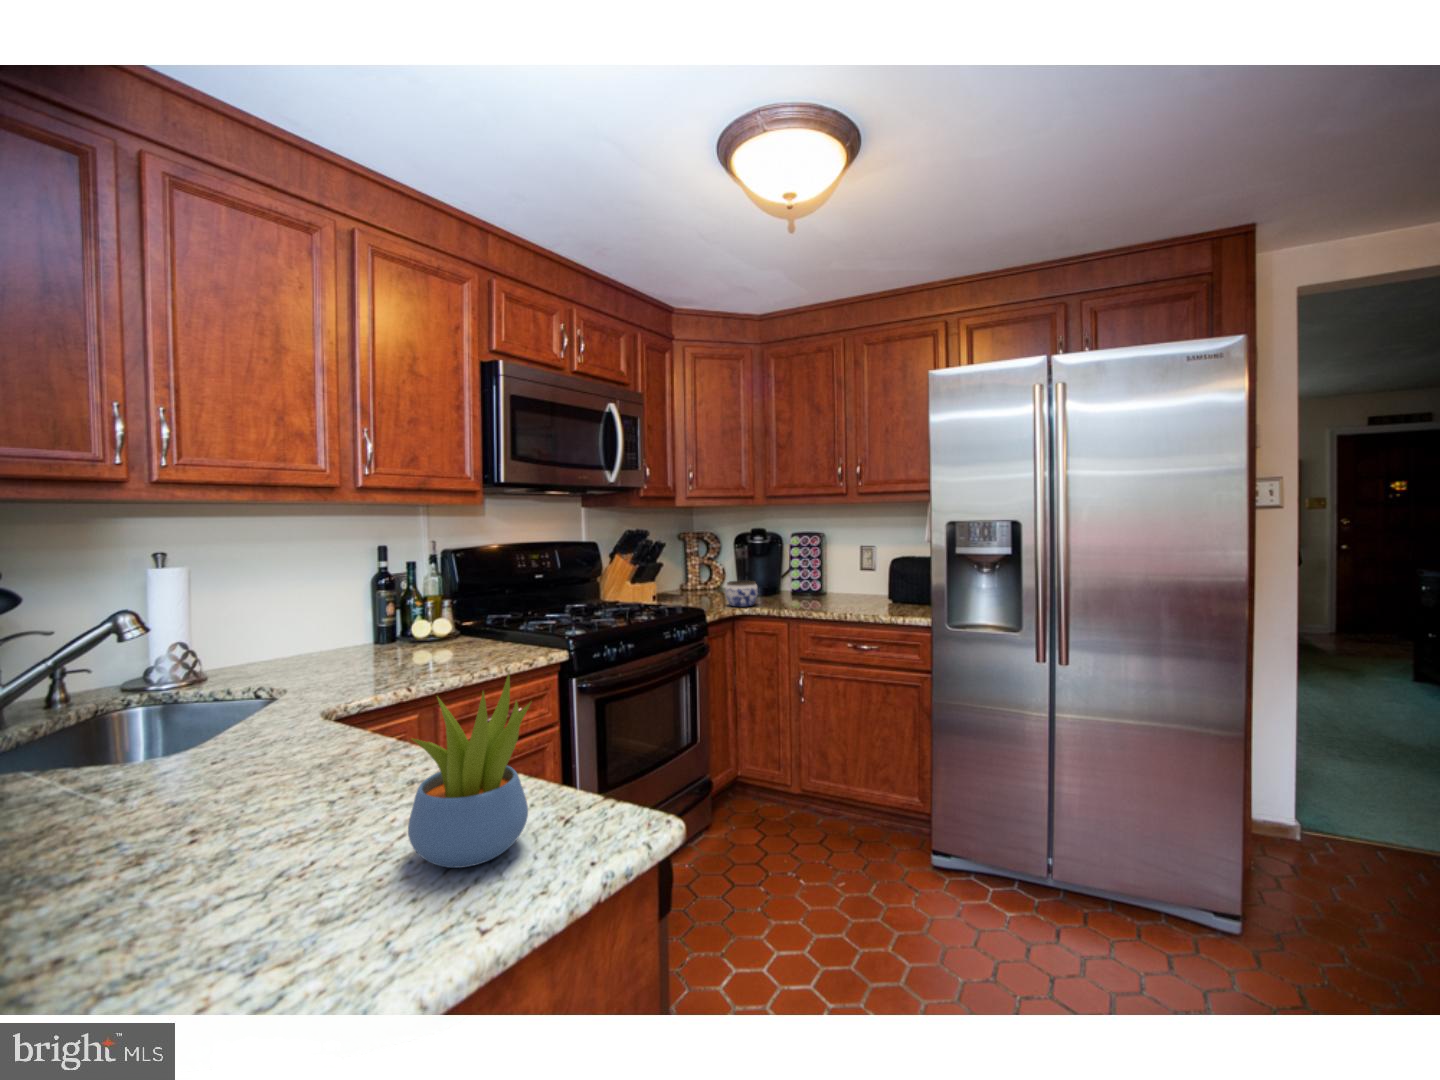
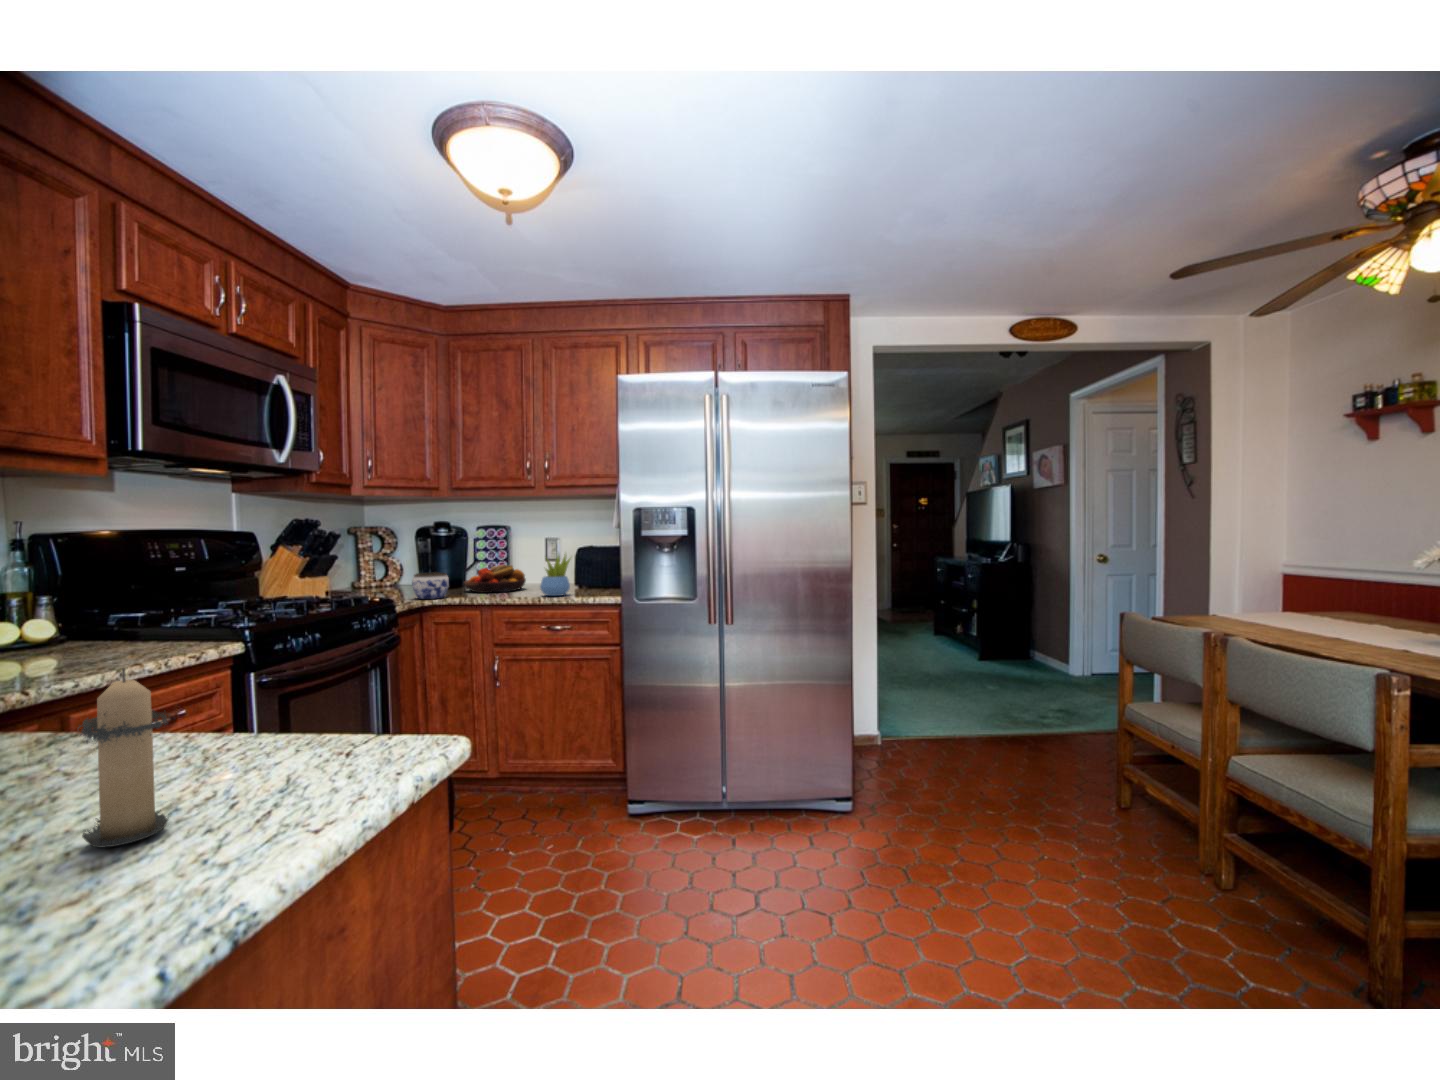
fruit bowl: none [774,573,834,602] -> present [464,565,526,593]
succulent plant: present [408,674,531,868] -> present [540,555,571,596]
candle: none [240,775,339,955] -> present [80,668,169,847]

